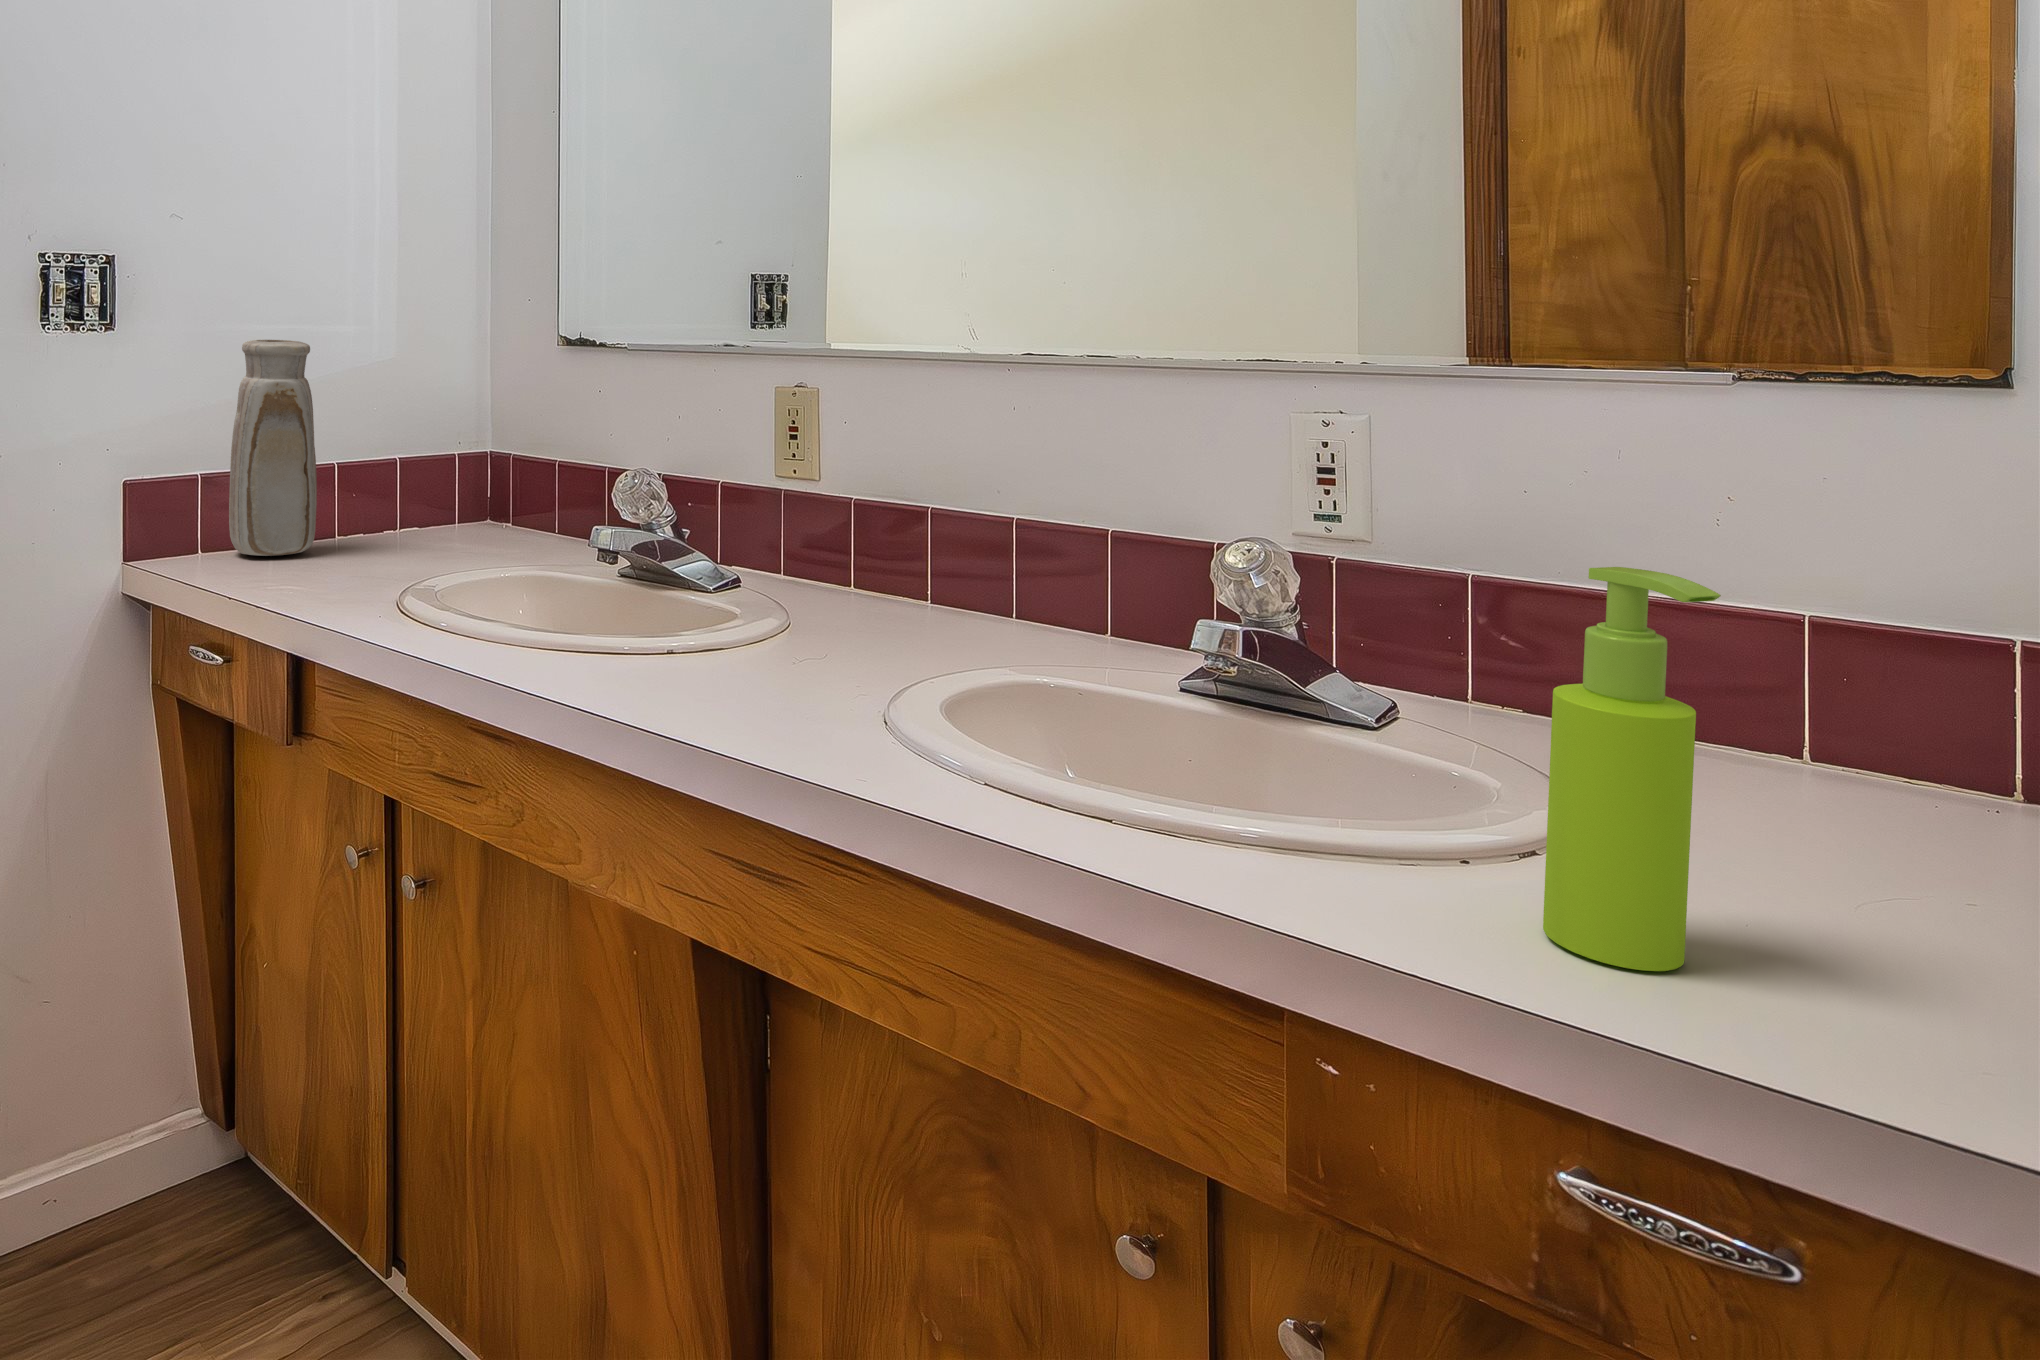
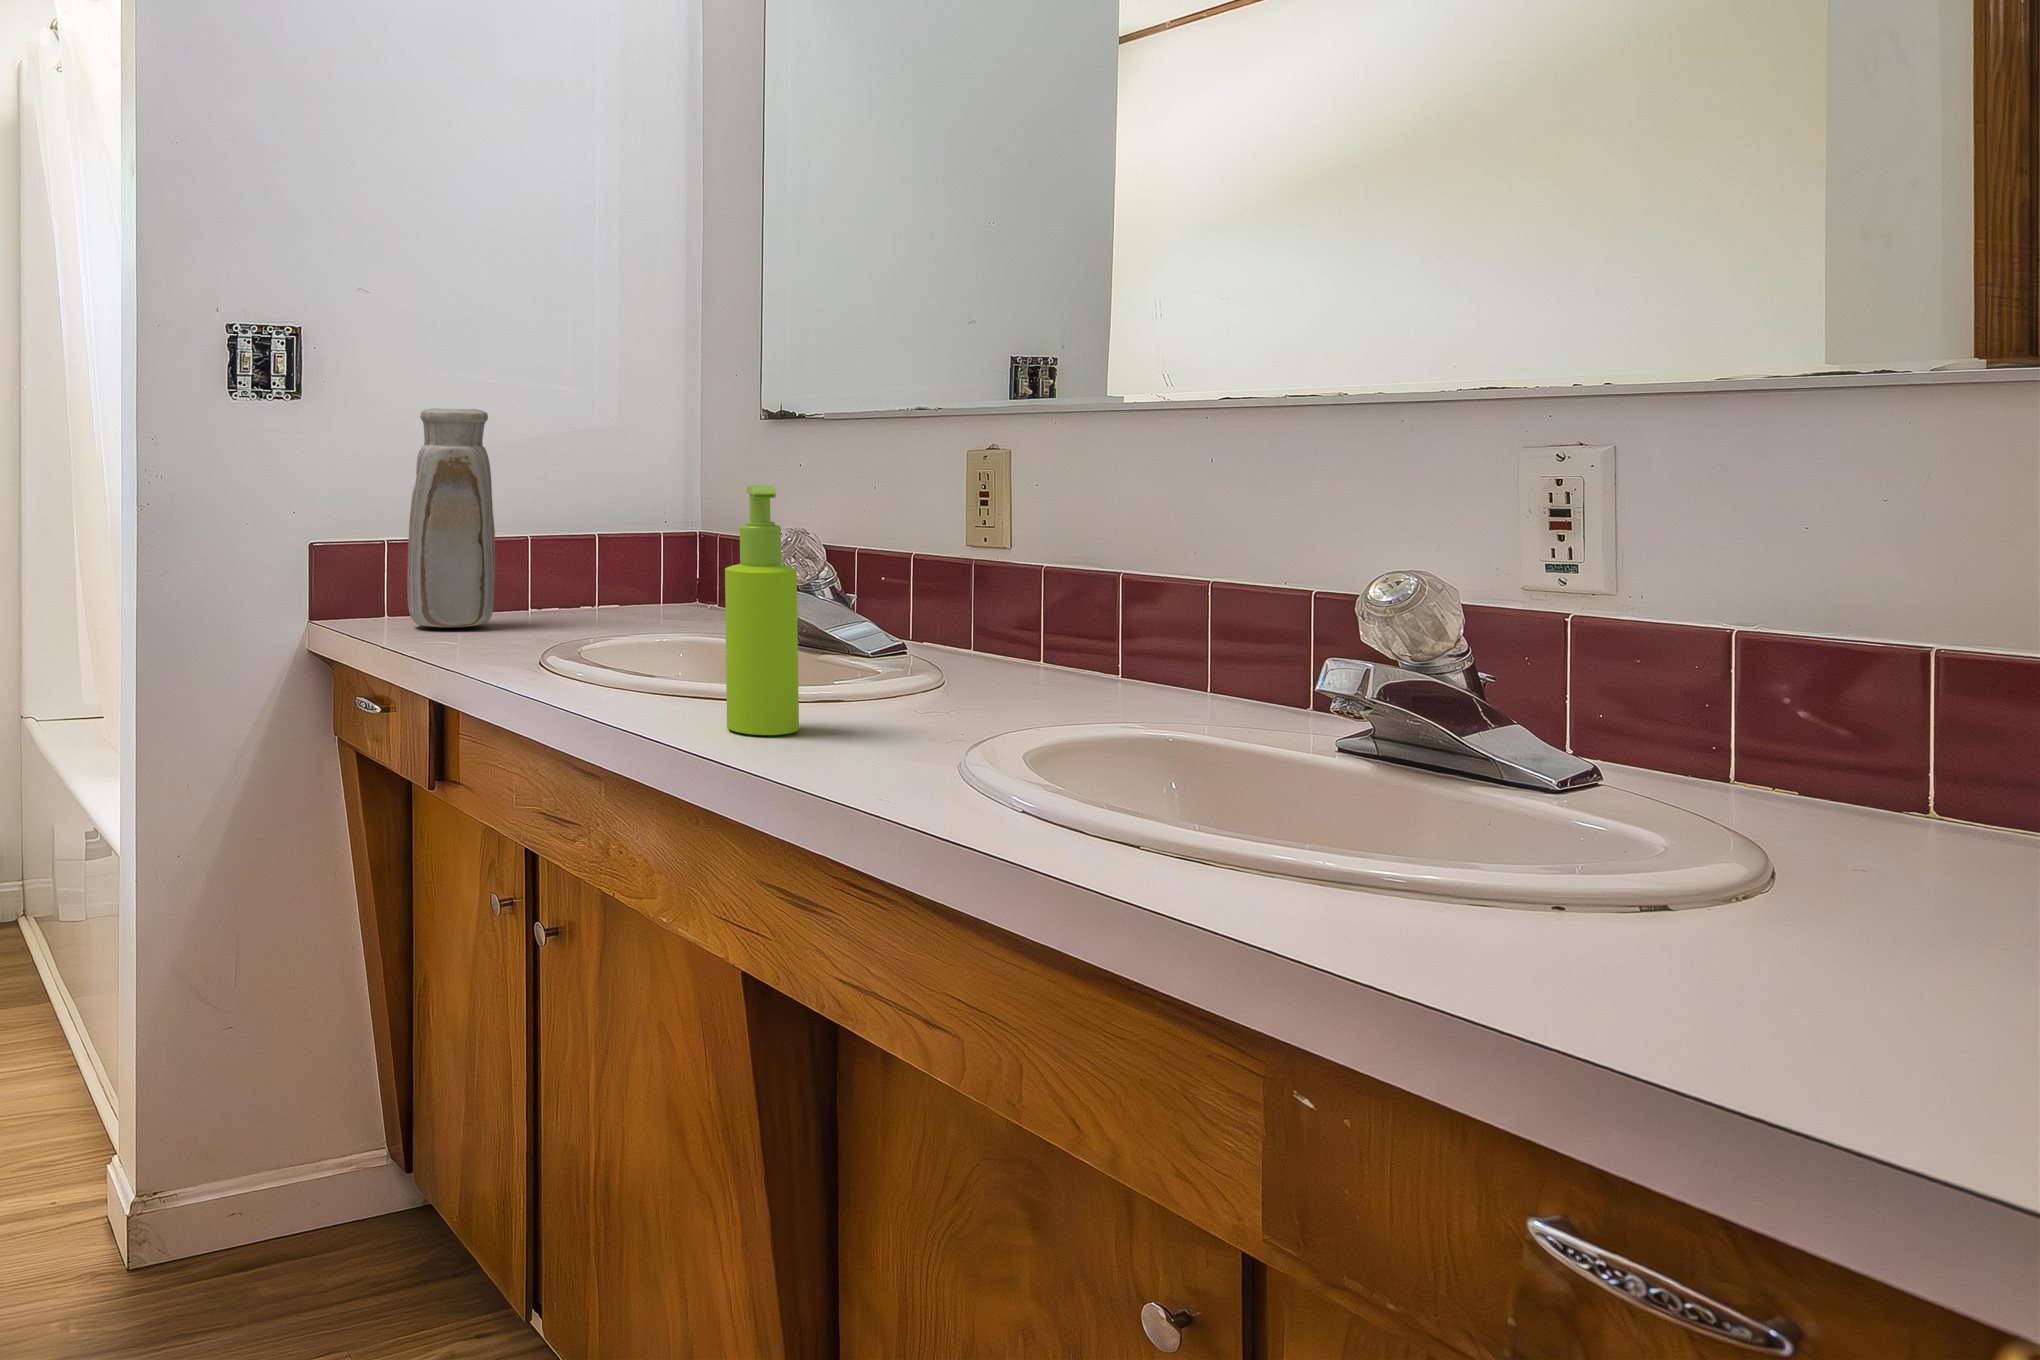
soap dispenser: present [1543,567,1721,971] -> present [725,485,799,735]

